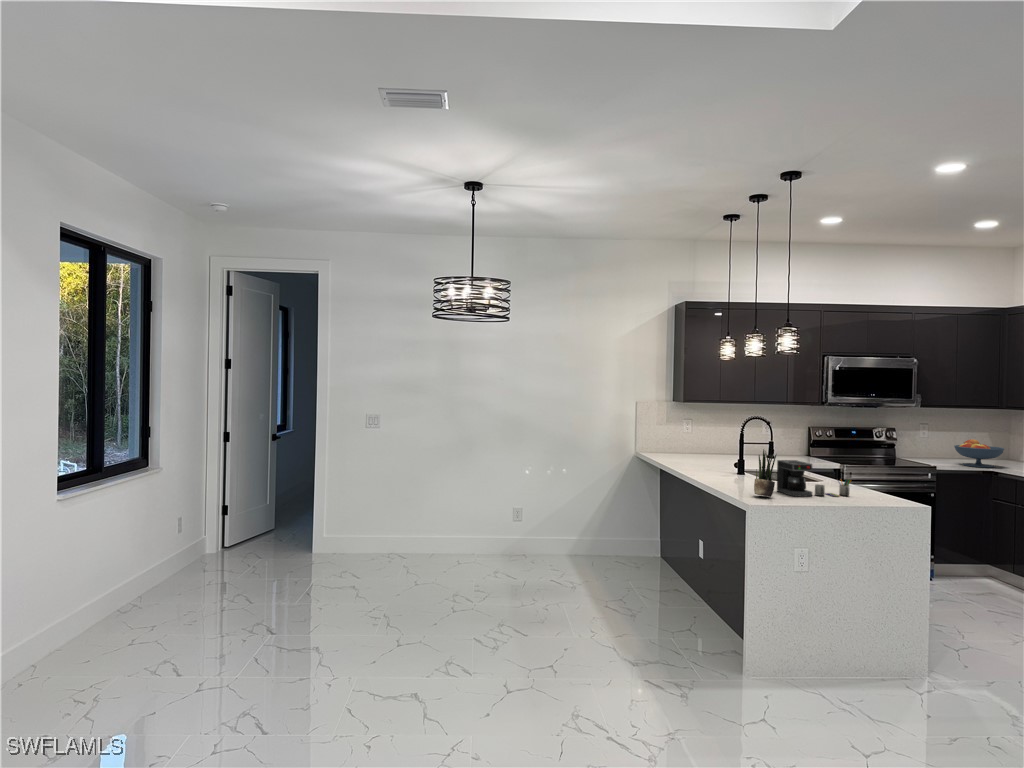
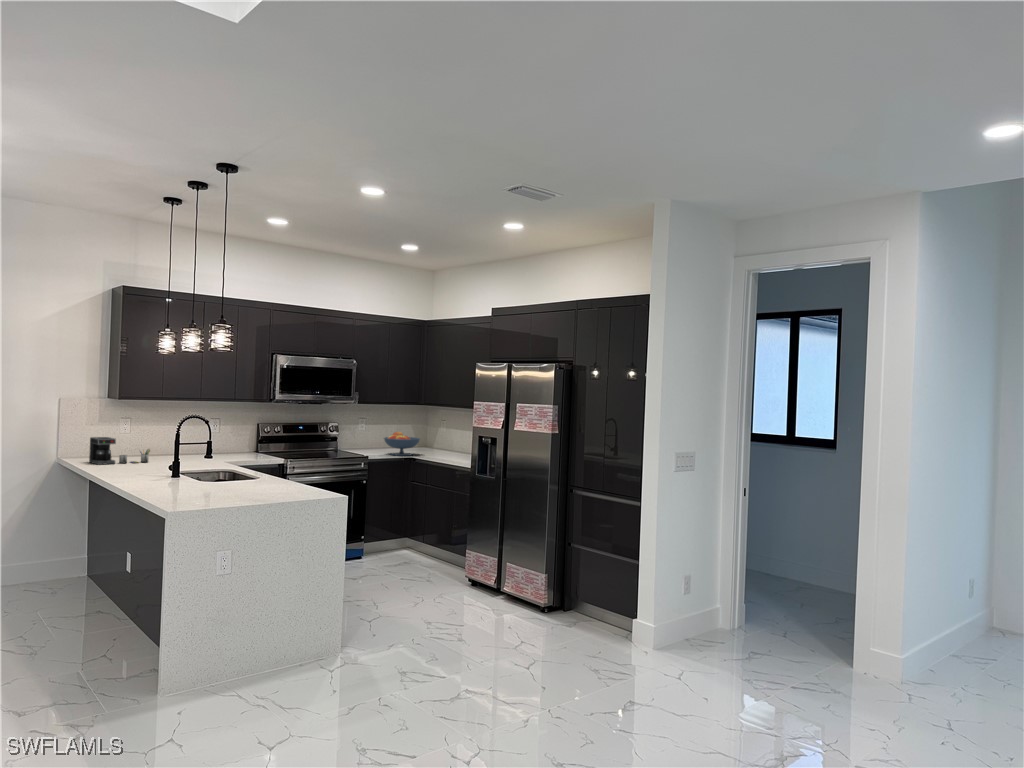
potted plant: present [754,450,776,497] -> none [178,447,202,496]
coffee maker: present [777,460,851,496] -> present [89,437,150,465]

